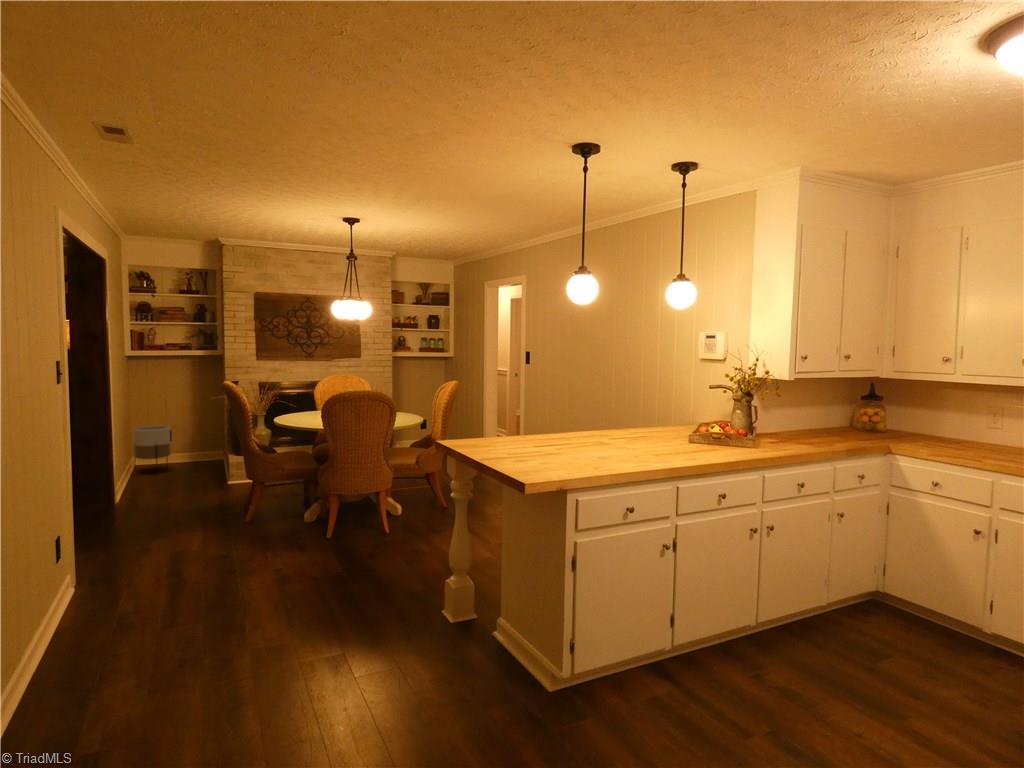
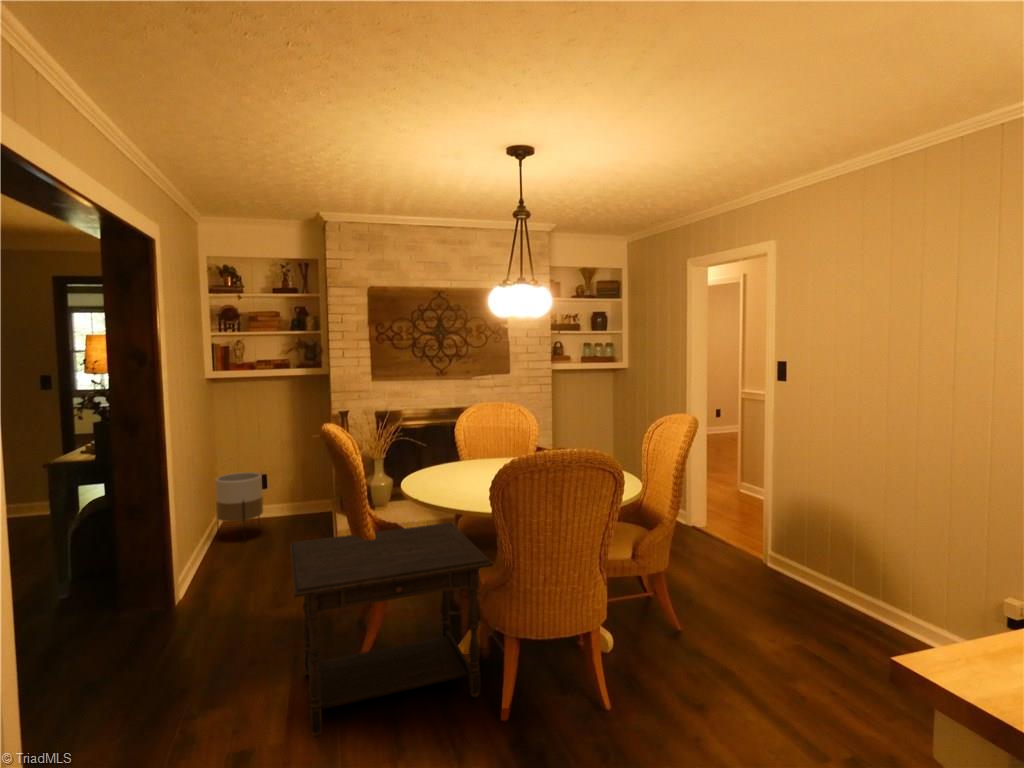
side table: none [201,440,320,541] -> present [290,523,493,737]

